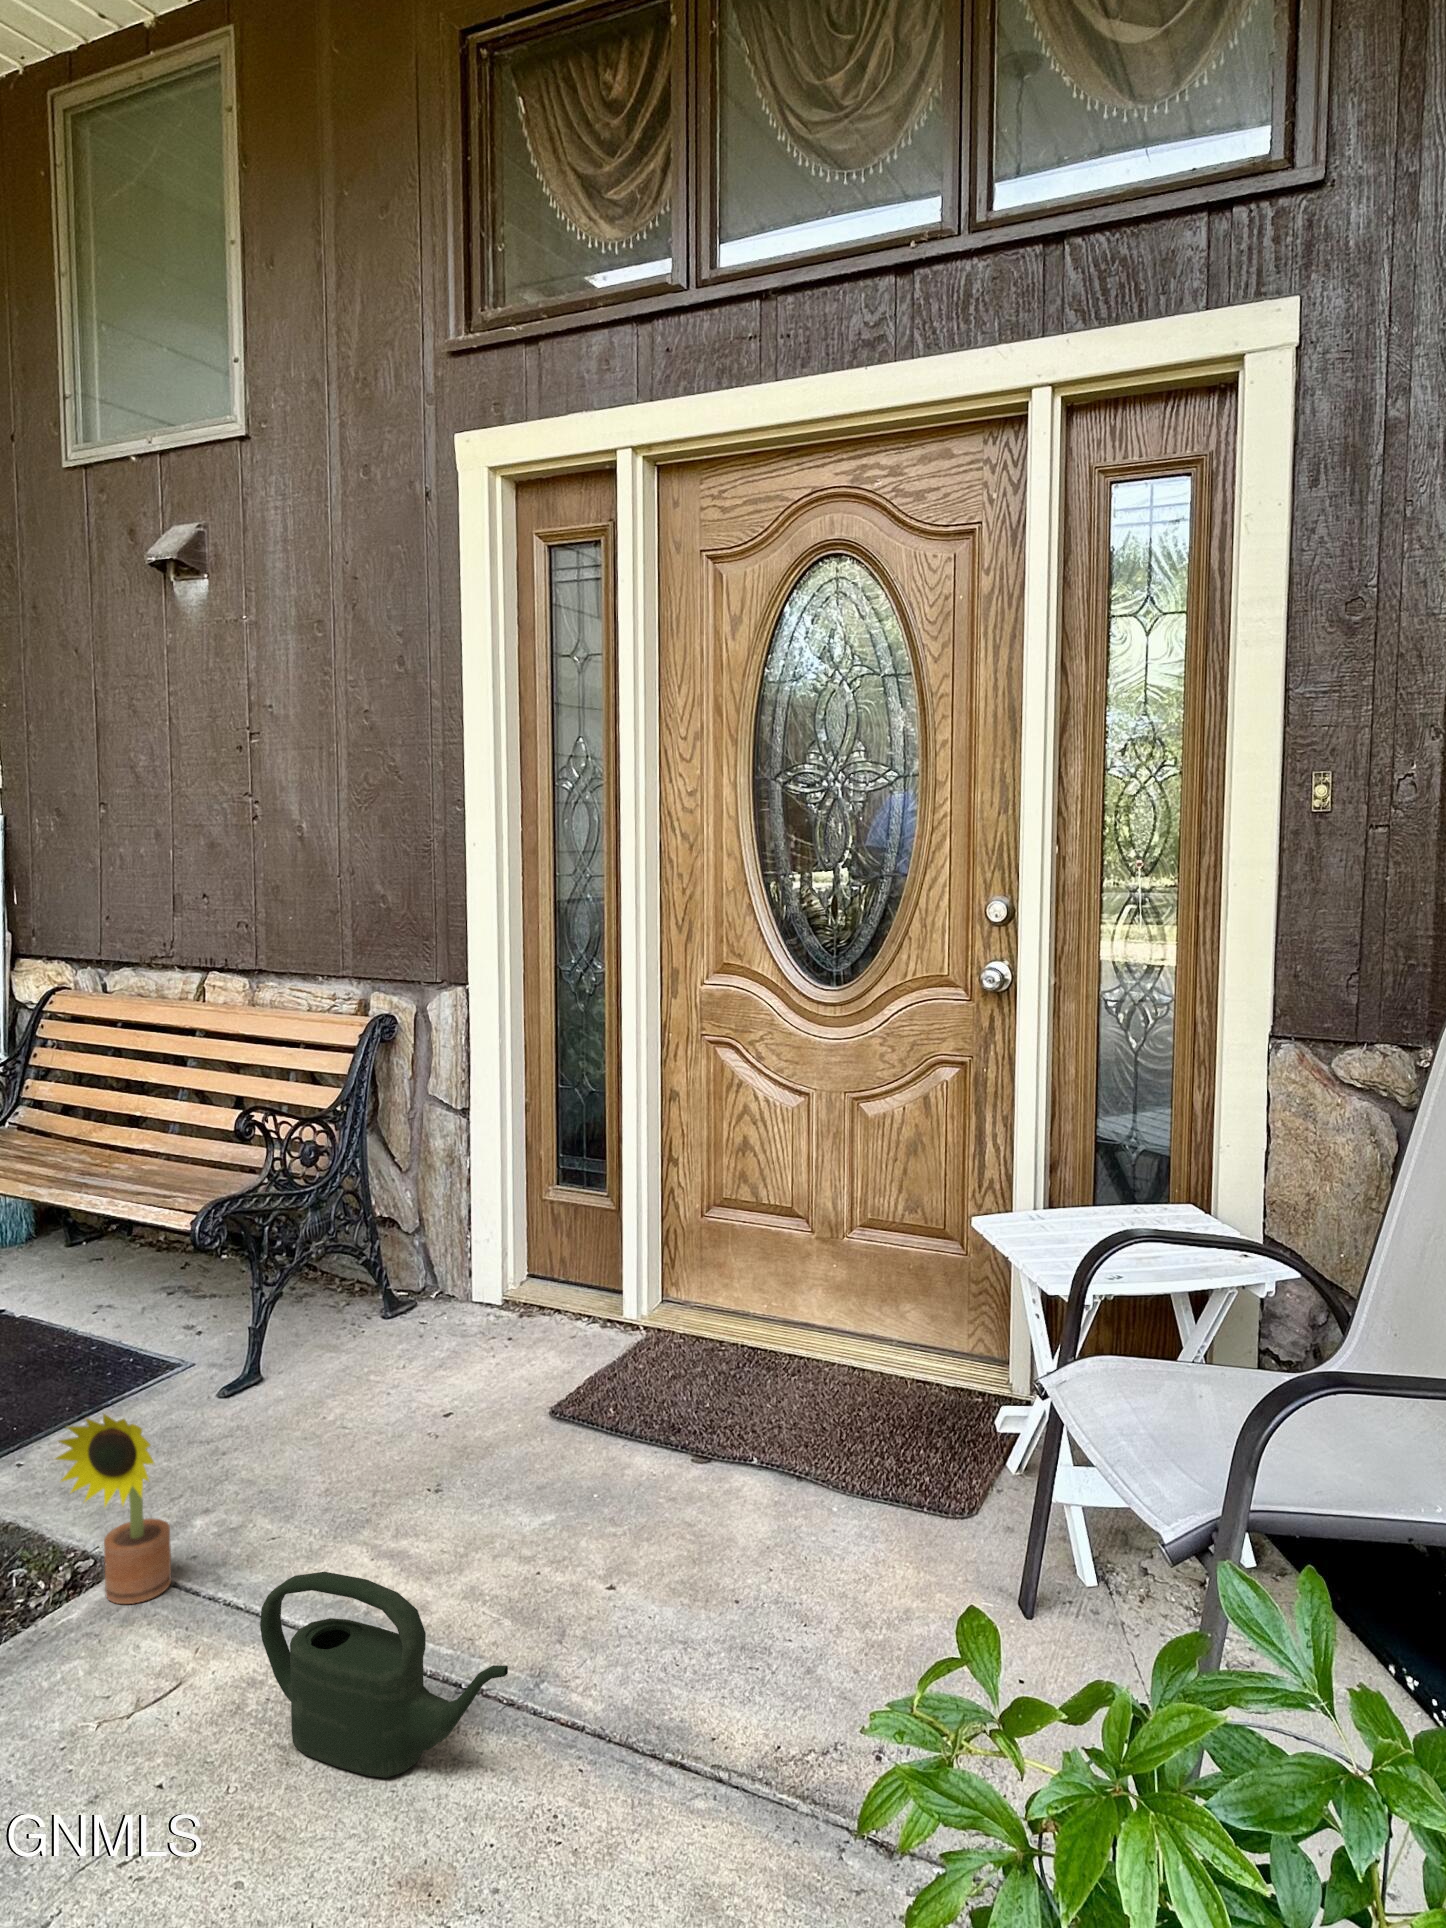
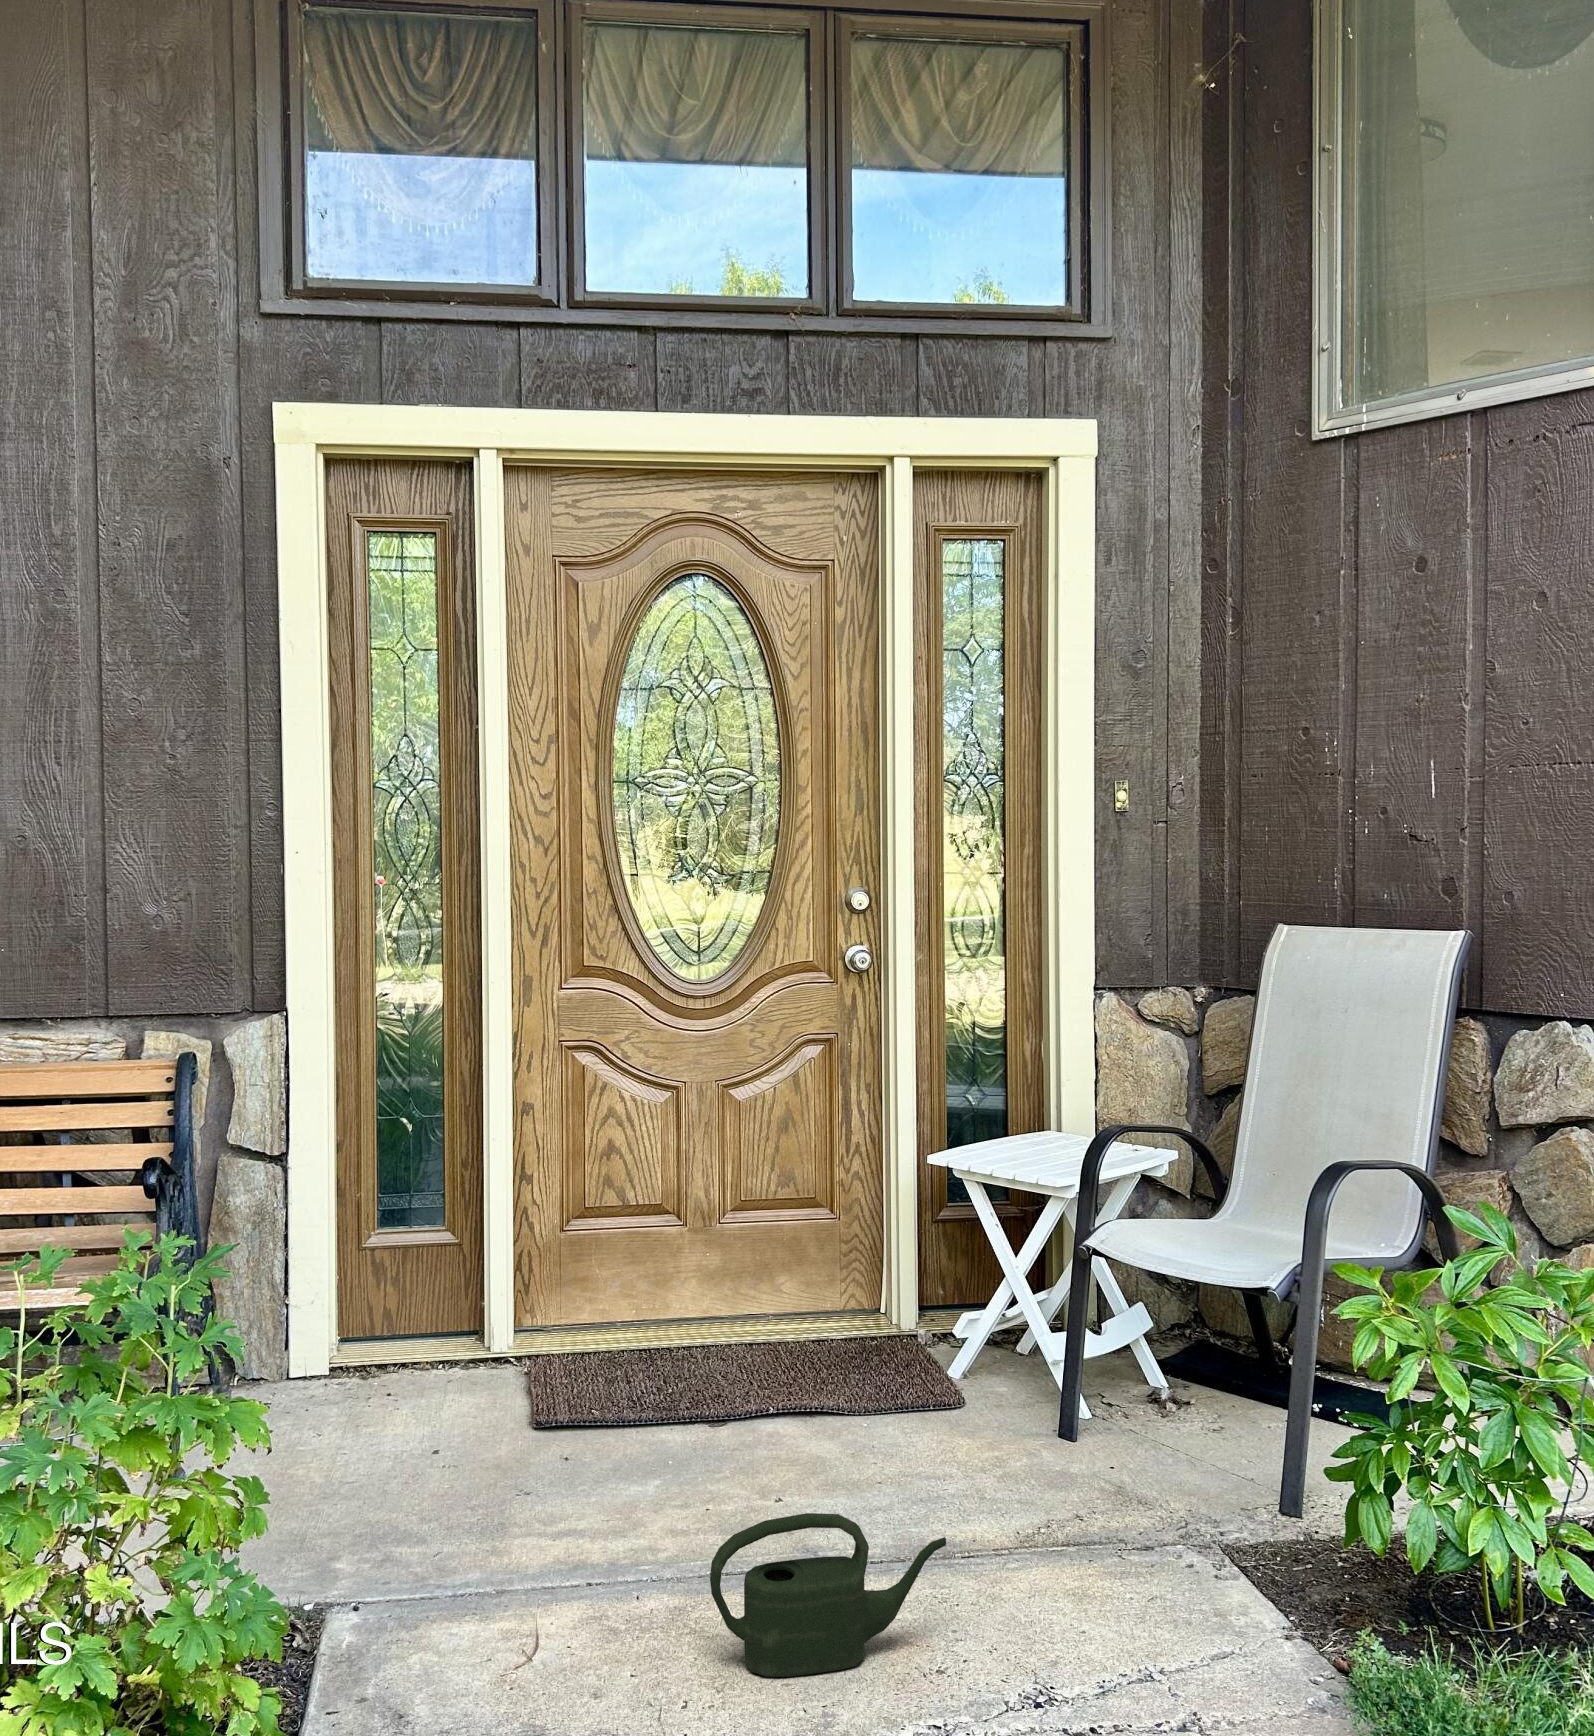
decorative plant: present [55,1414,171,1604] -> none [405,1463,506,1666]

